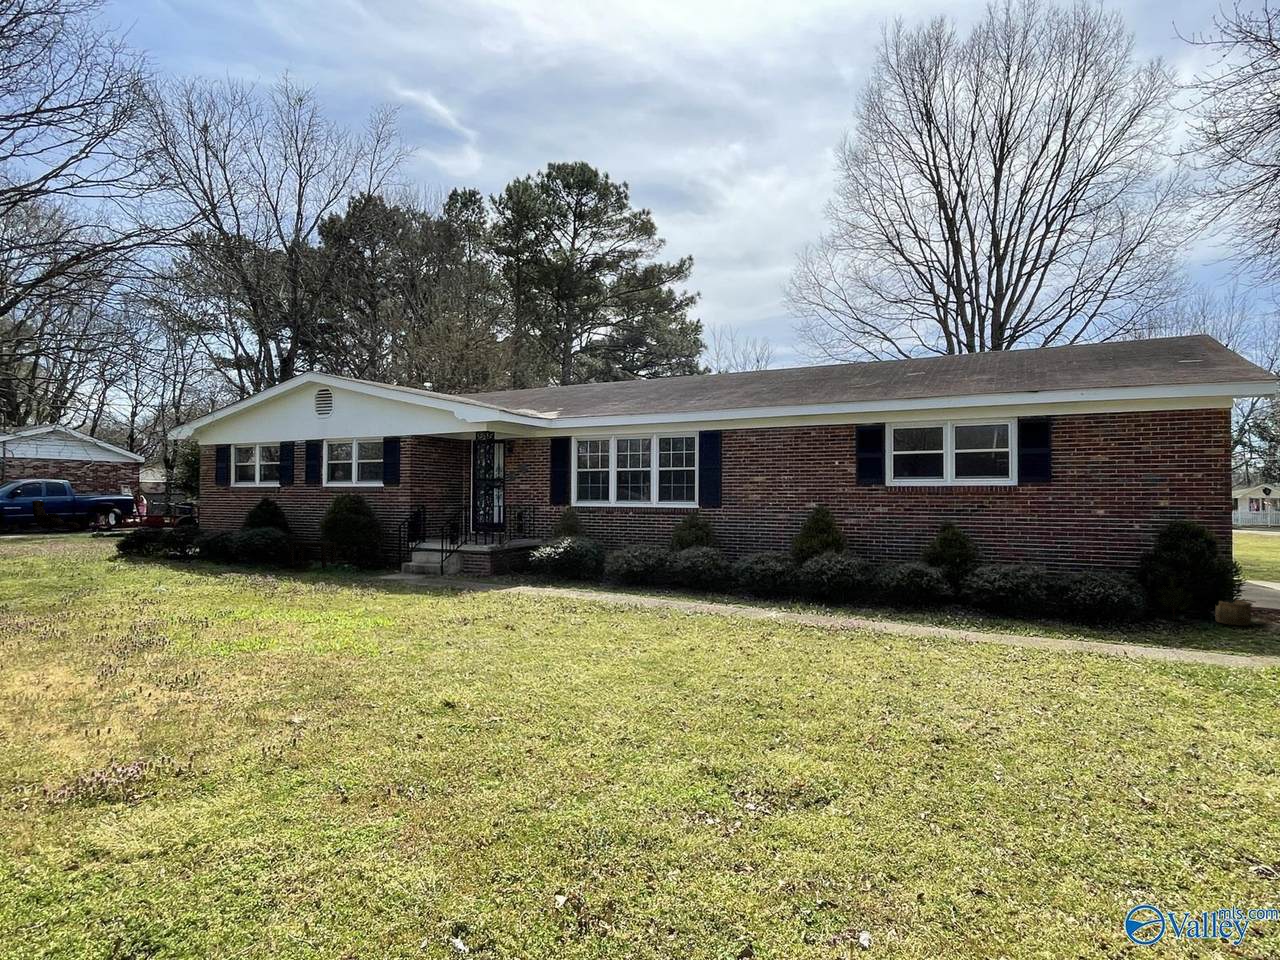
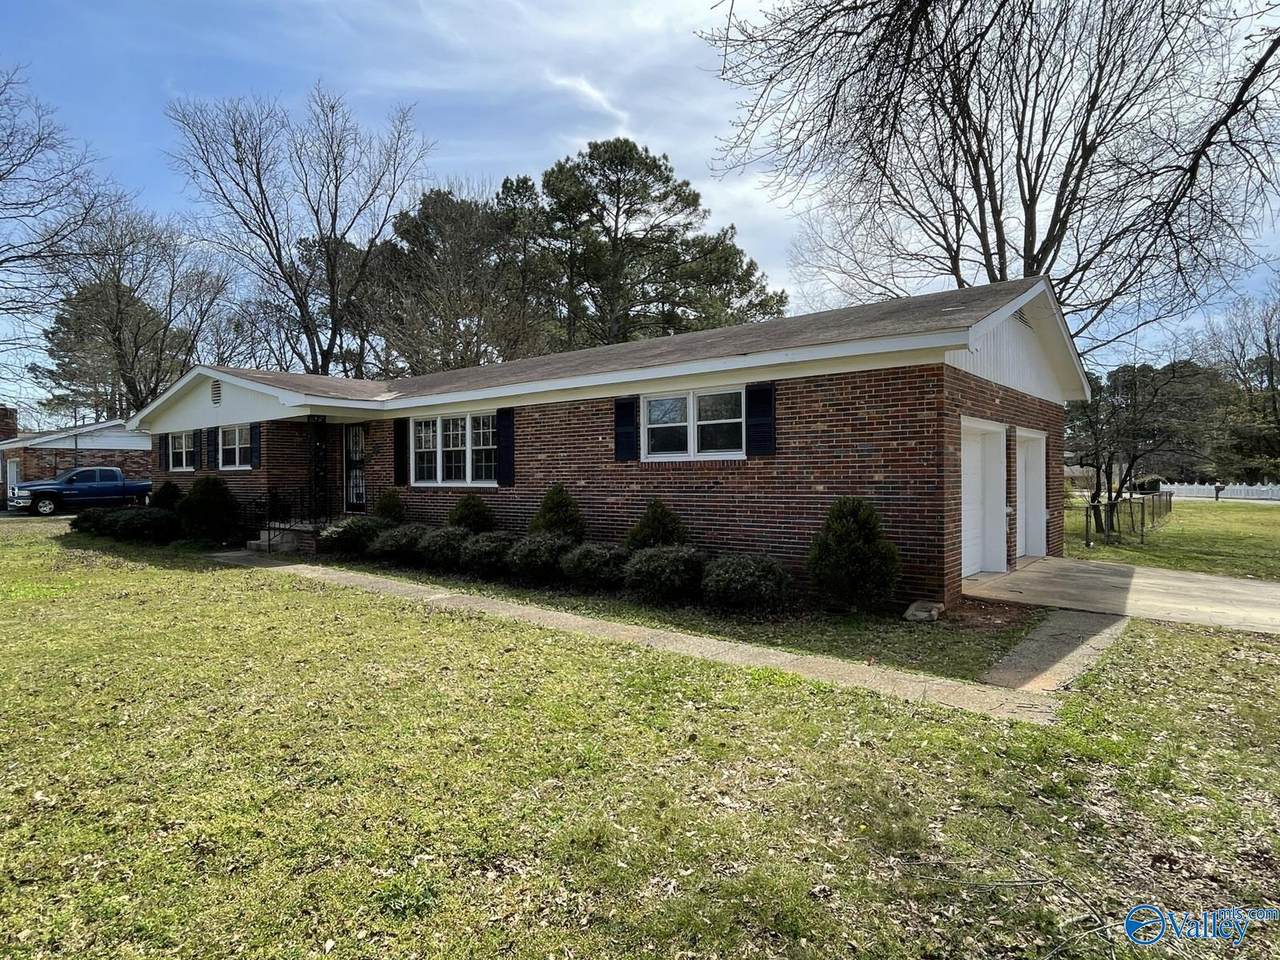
lounge chair: present [32,501,80,533] -> none [63,487,104,516]
bench: present [288,541,337,567] -> none [166,522,207,546]
wooden bucket: present [1216,600,1252,626] -> none [884,587,919,619]

